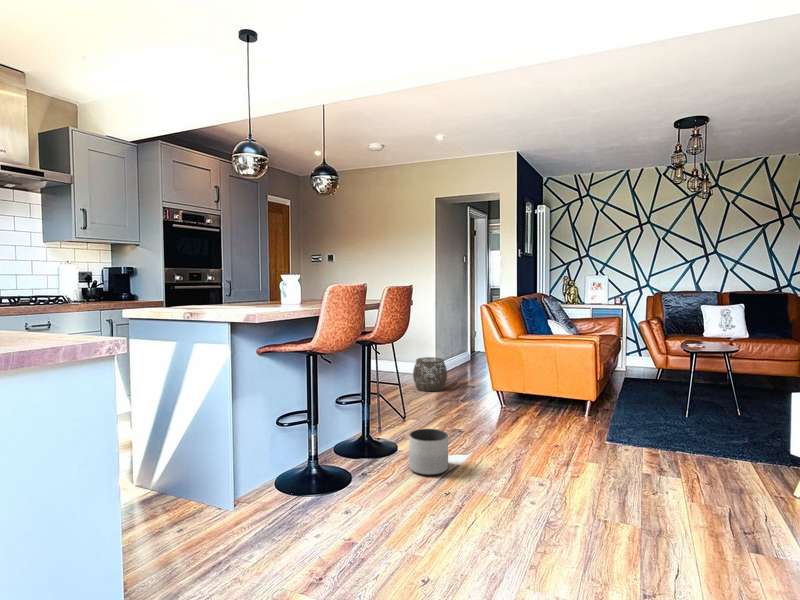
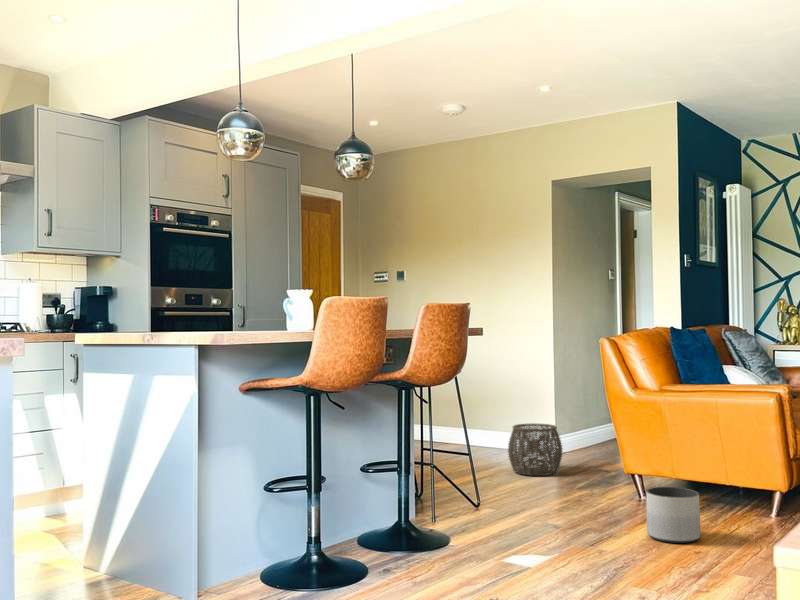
planter: present [409,429,448,475] -> present [646,487,701,543]

